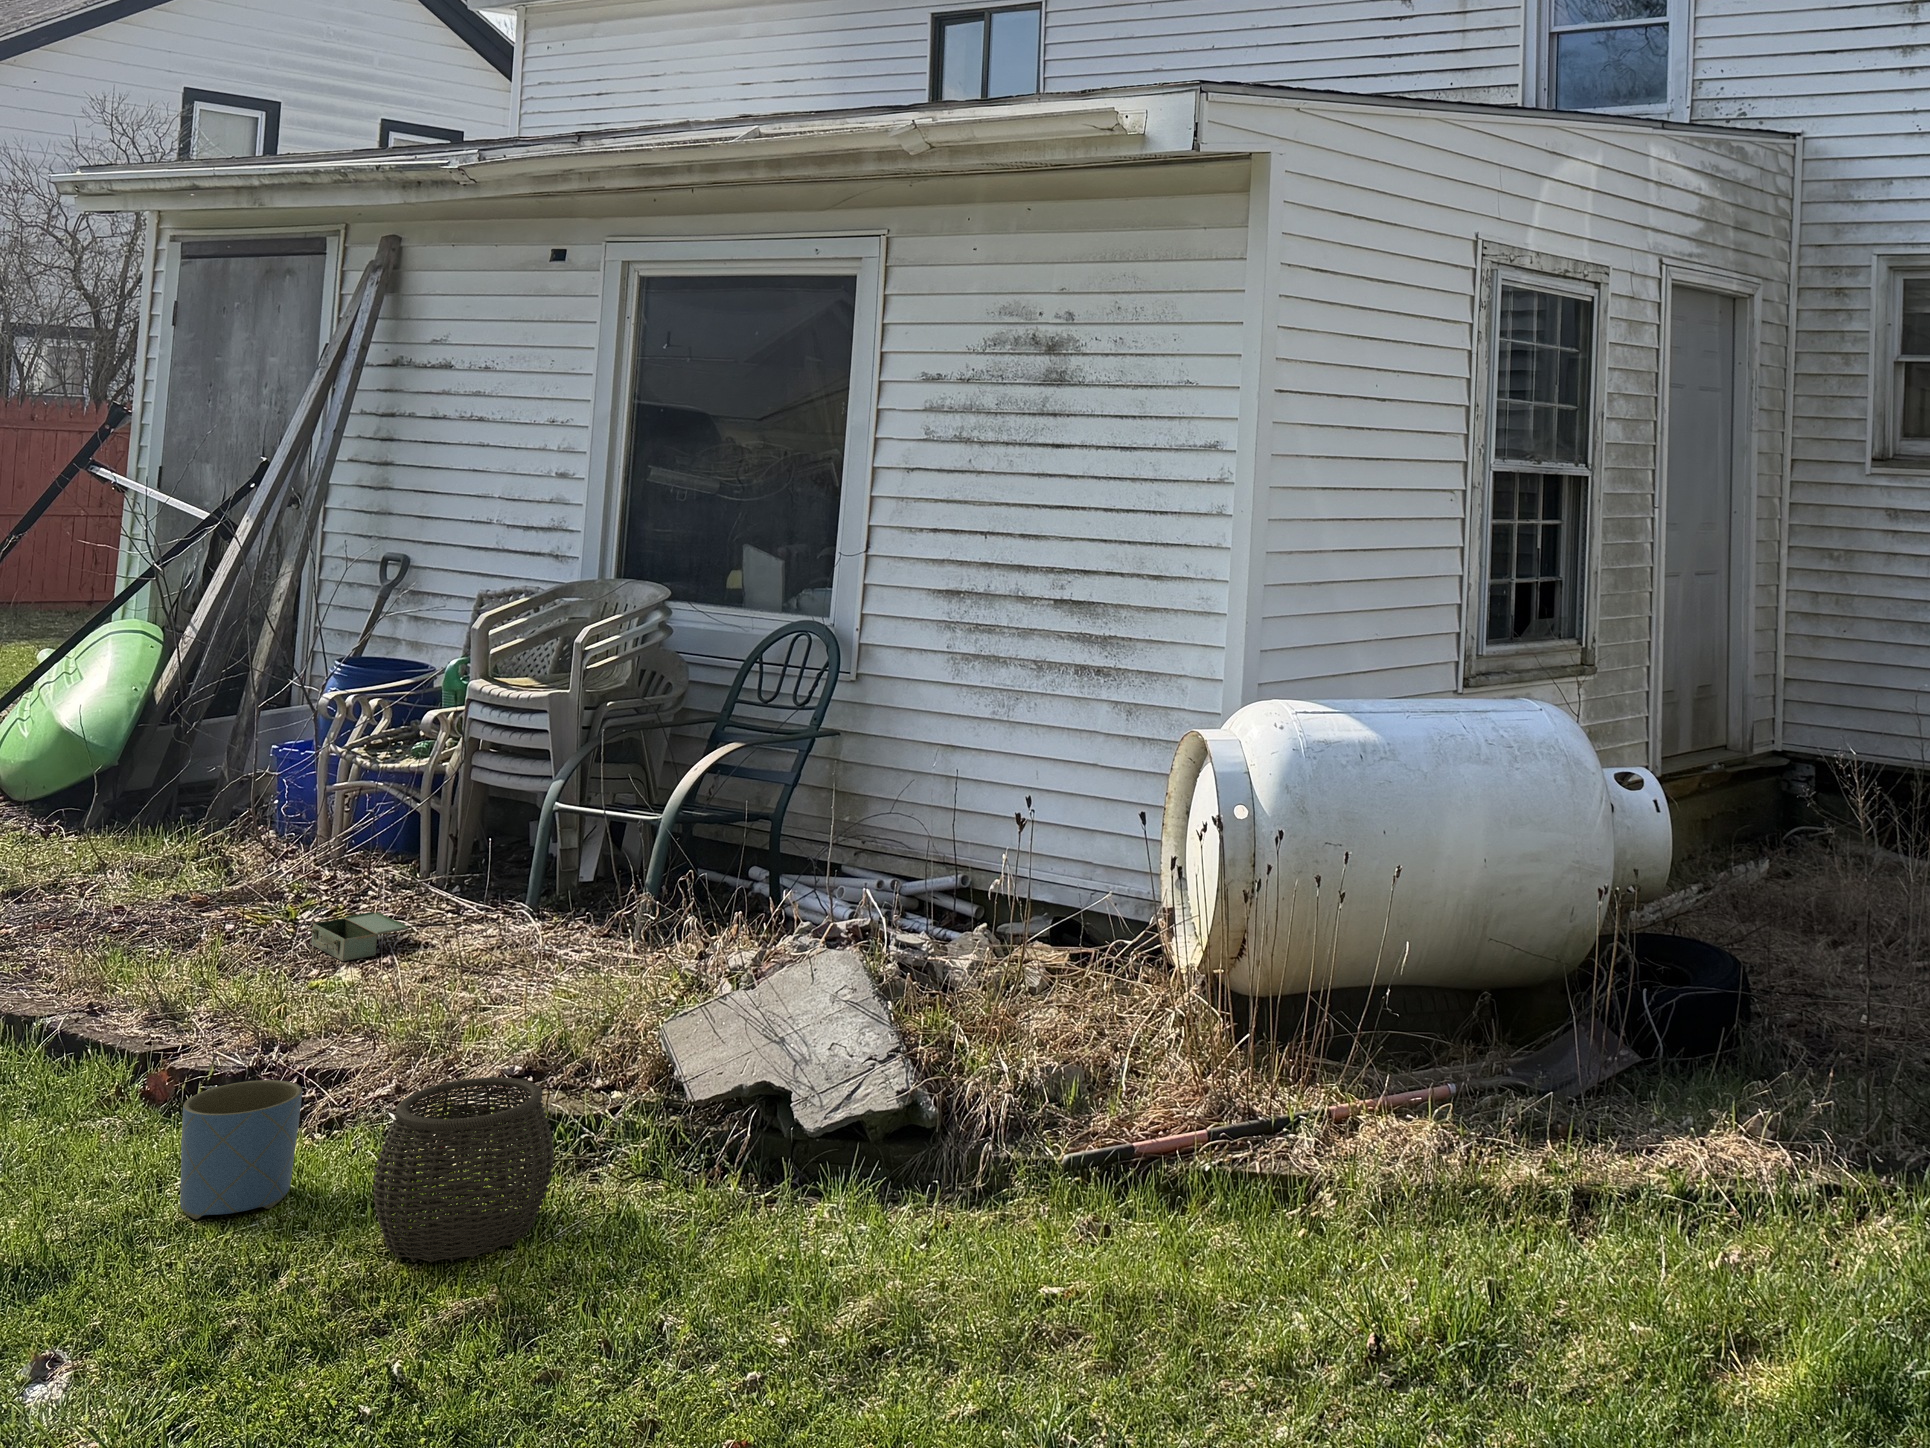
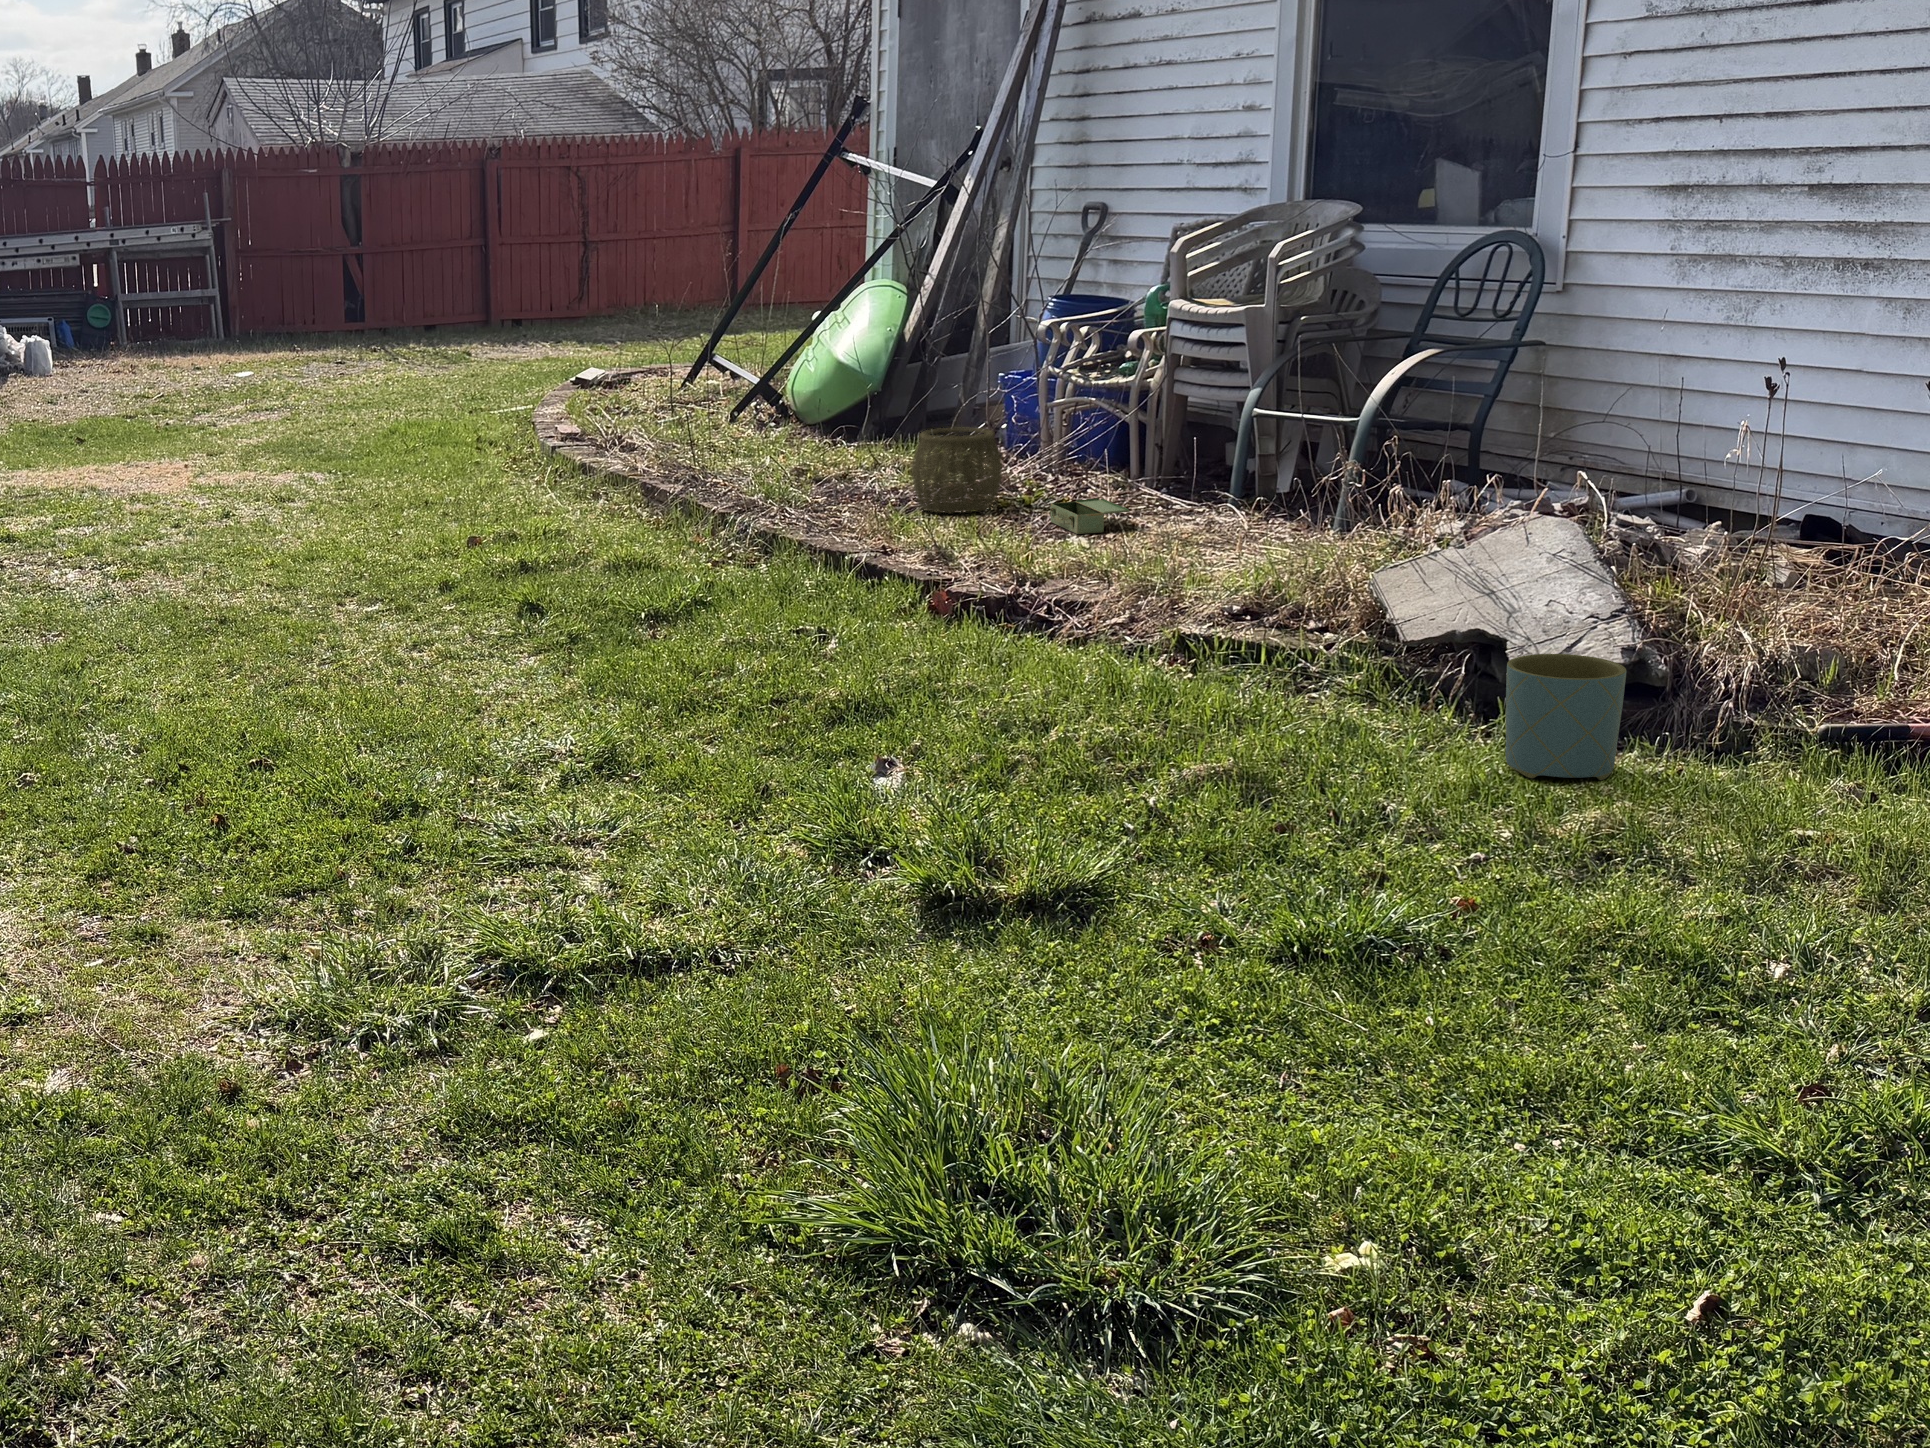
woven basket: present [372,1077,554,1263] -> present [912,427,1003,514]
planter: present [180,1080,302,1219] -> present [1506,654,1626,780]

